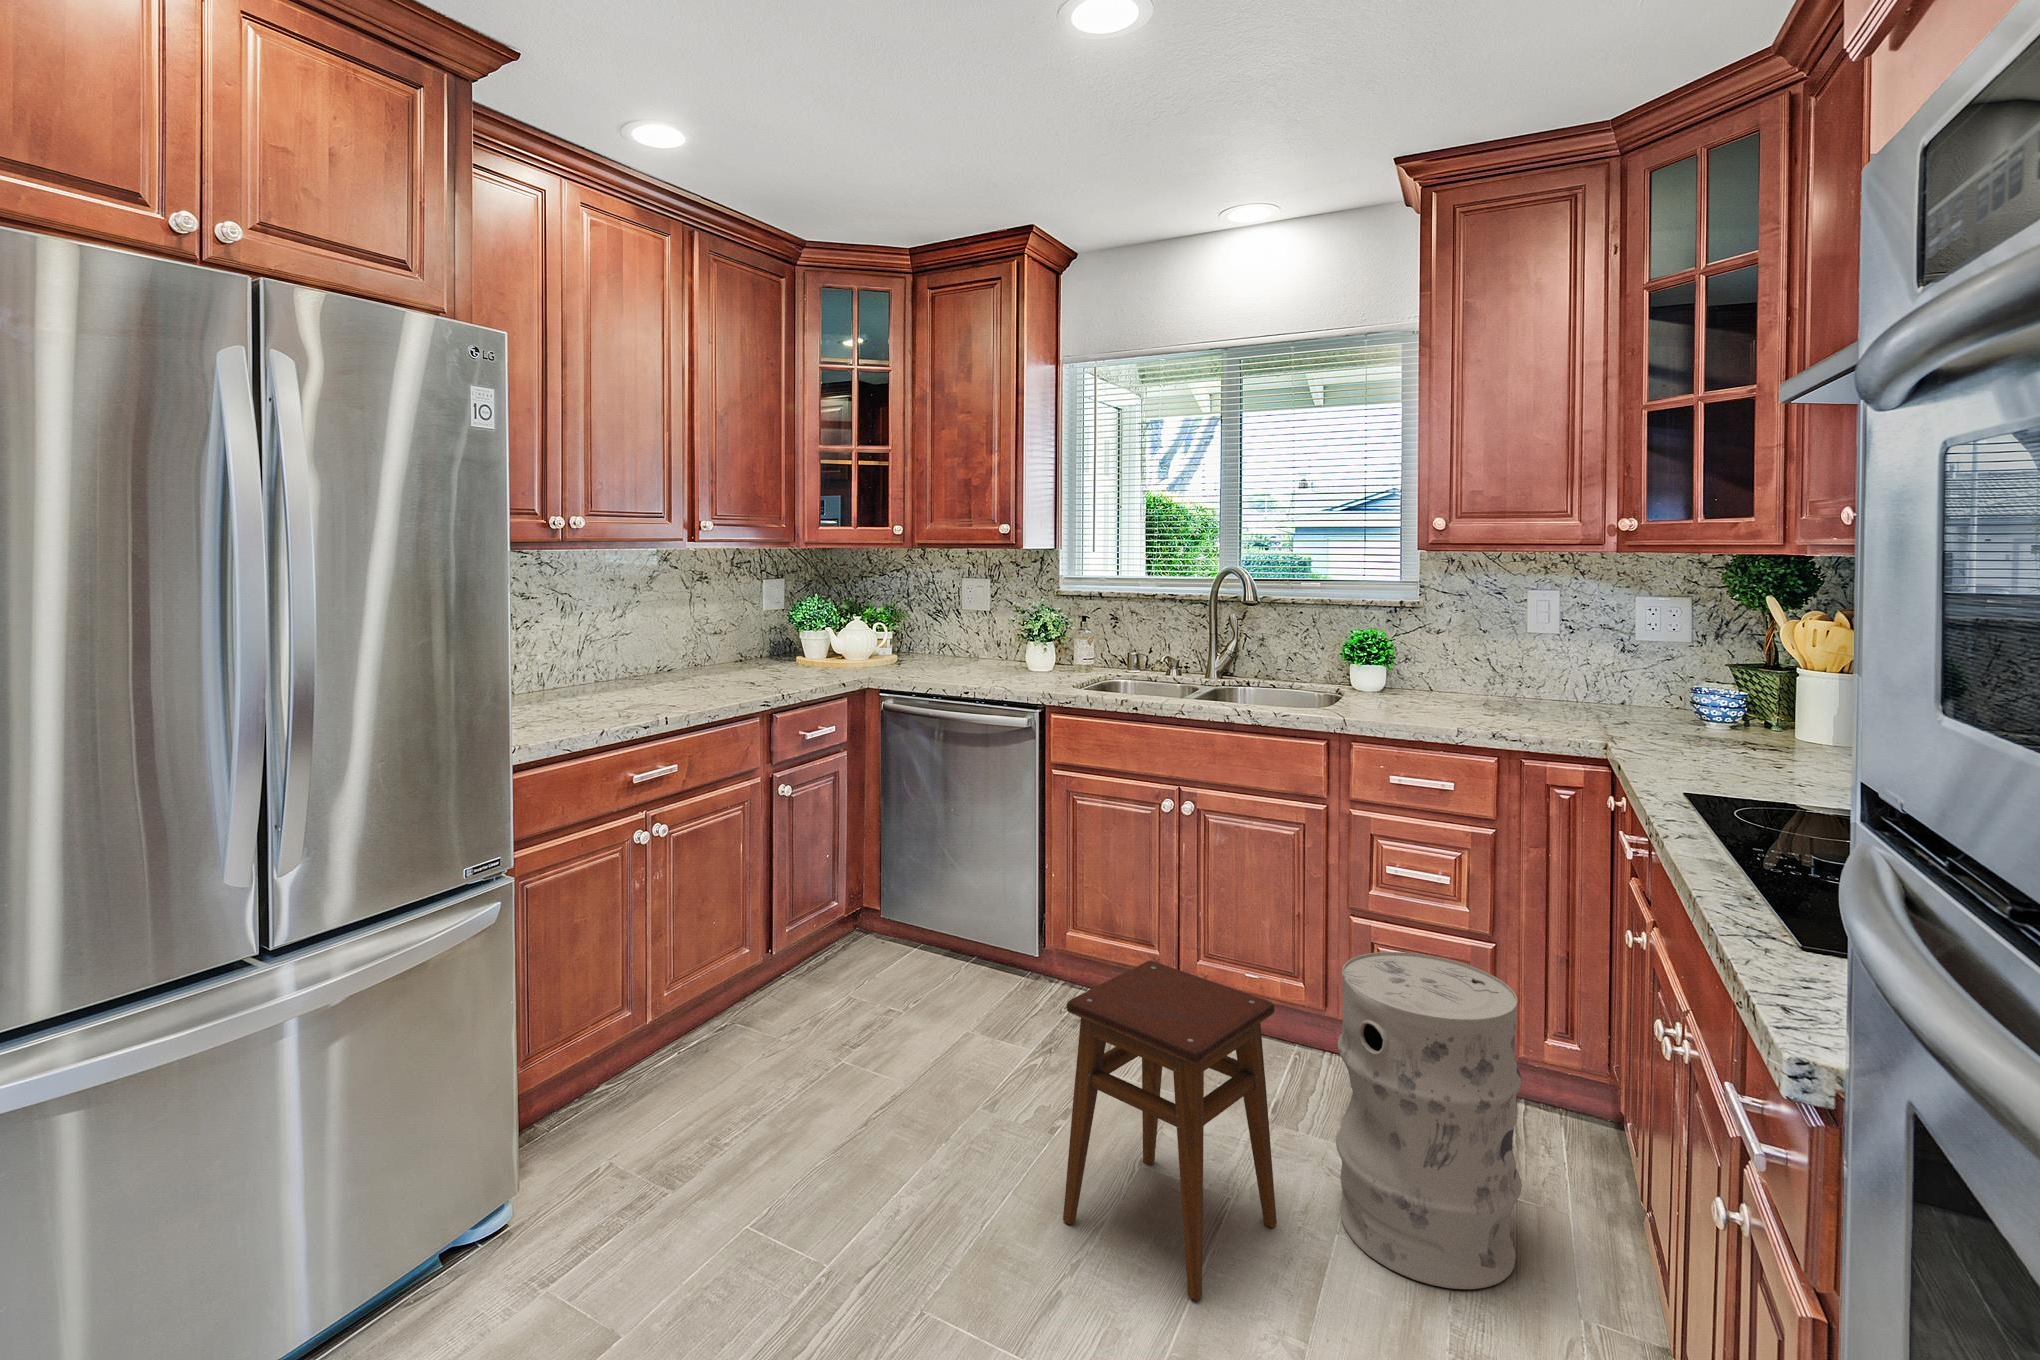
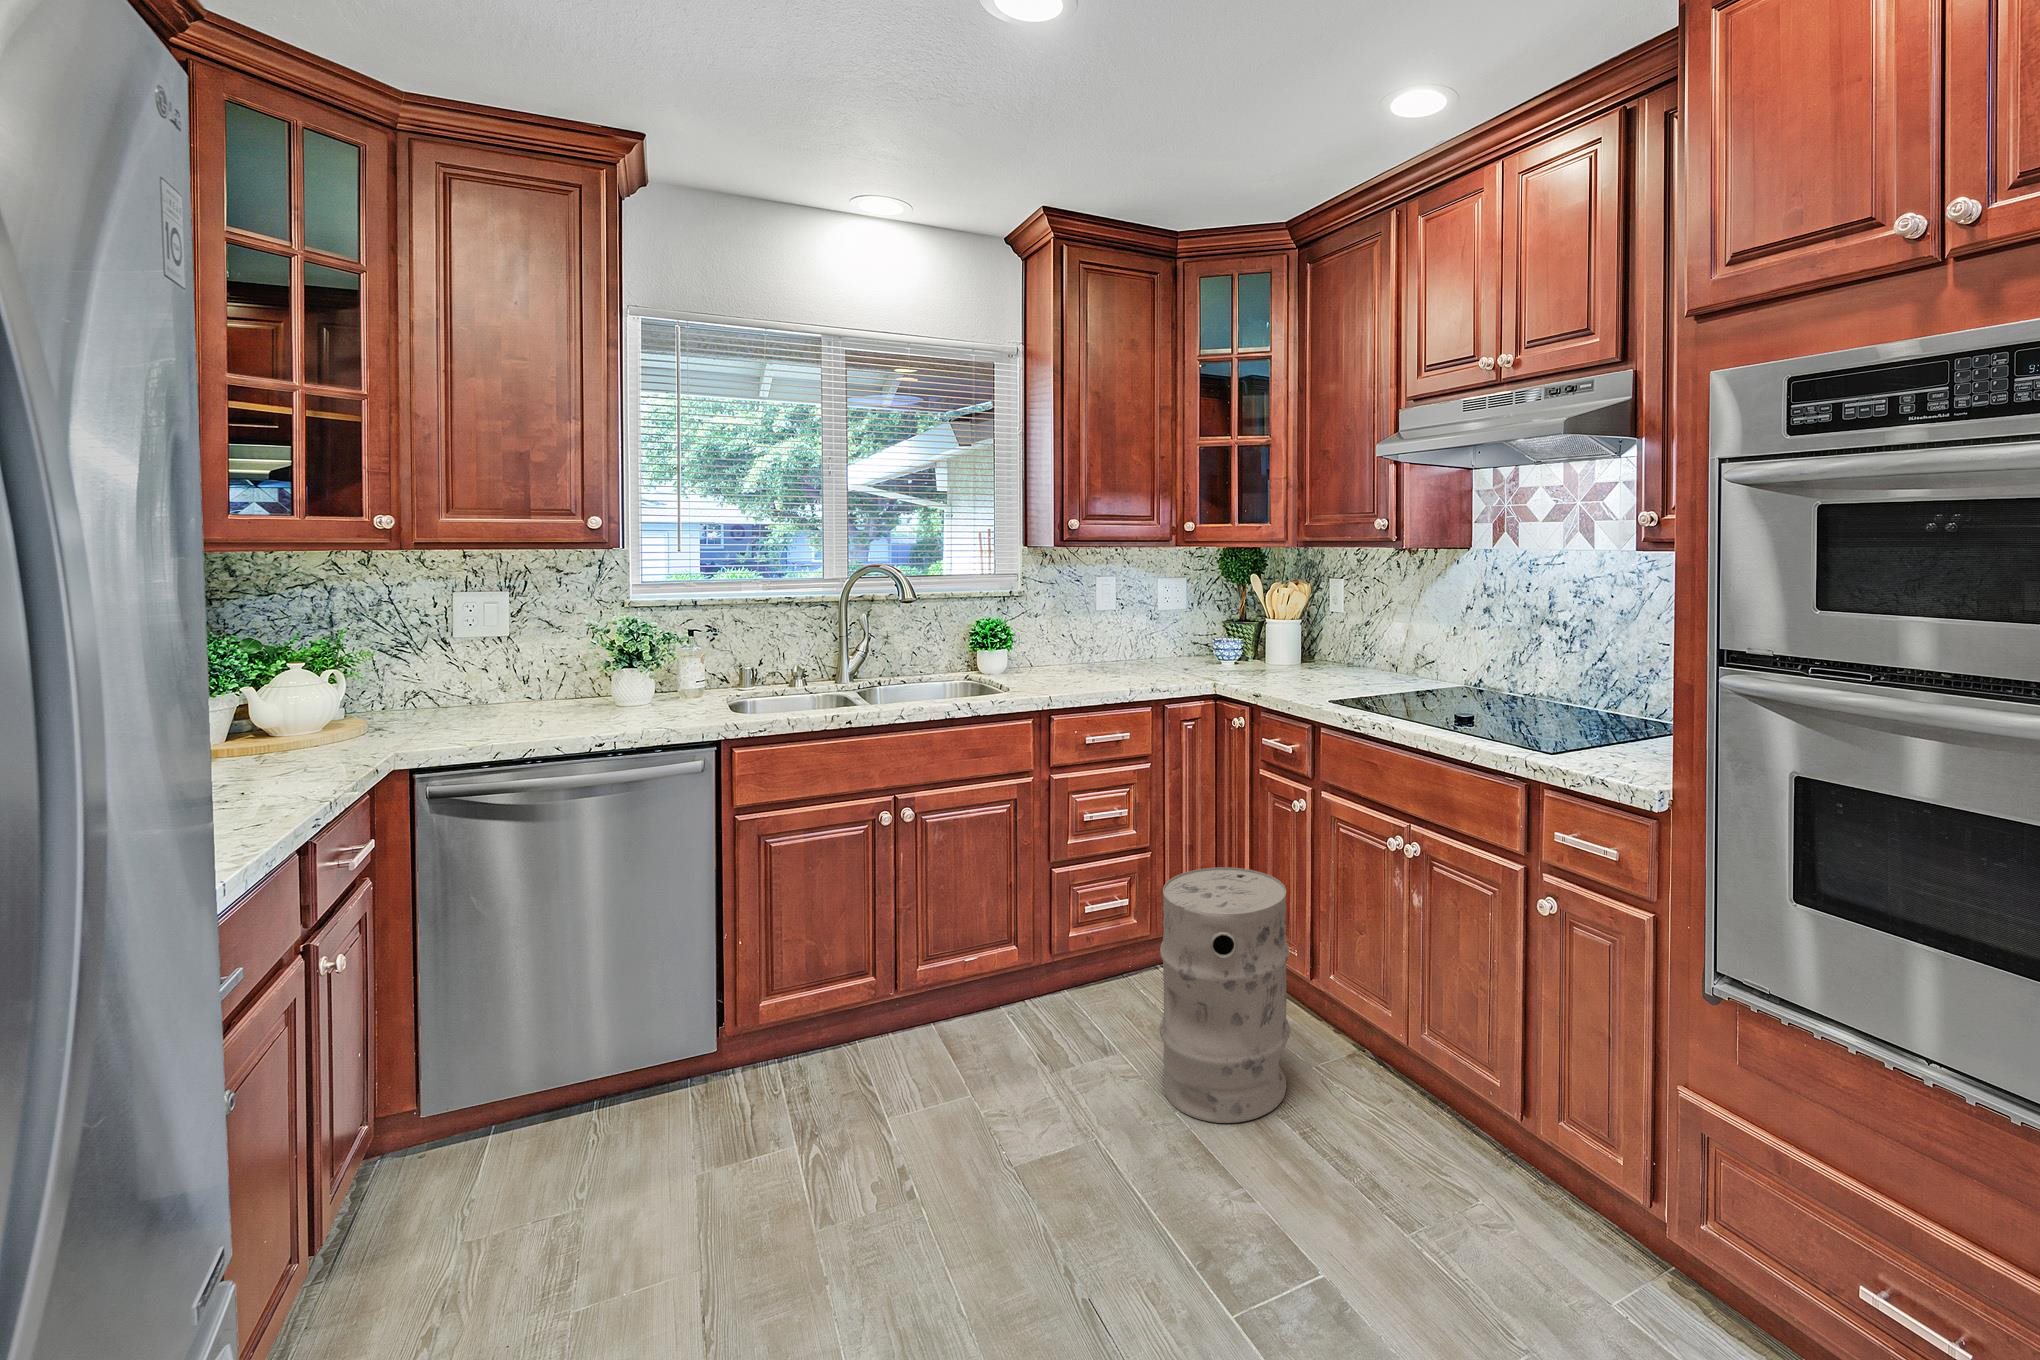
stool: present [1063,961,1277,1300] -> none [1018,952,1183,1272]

